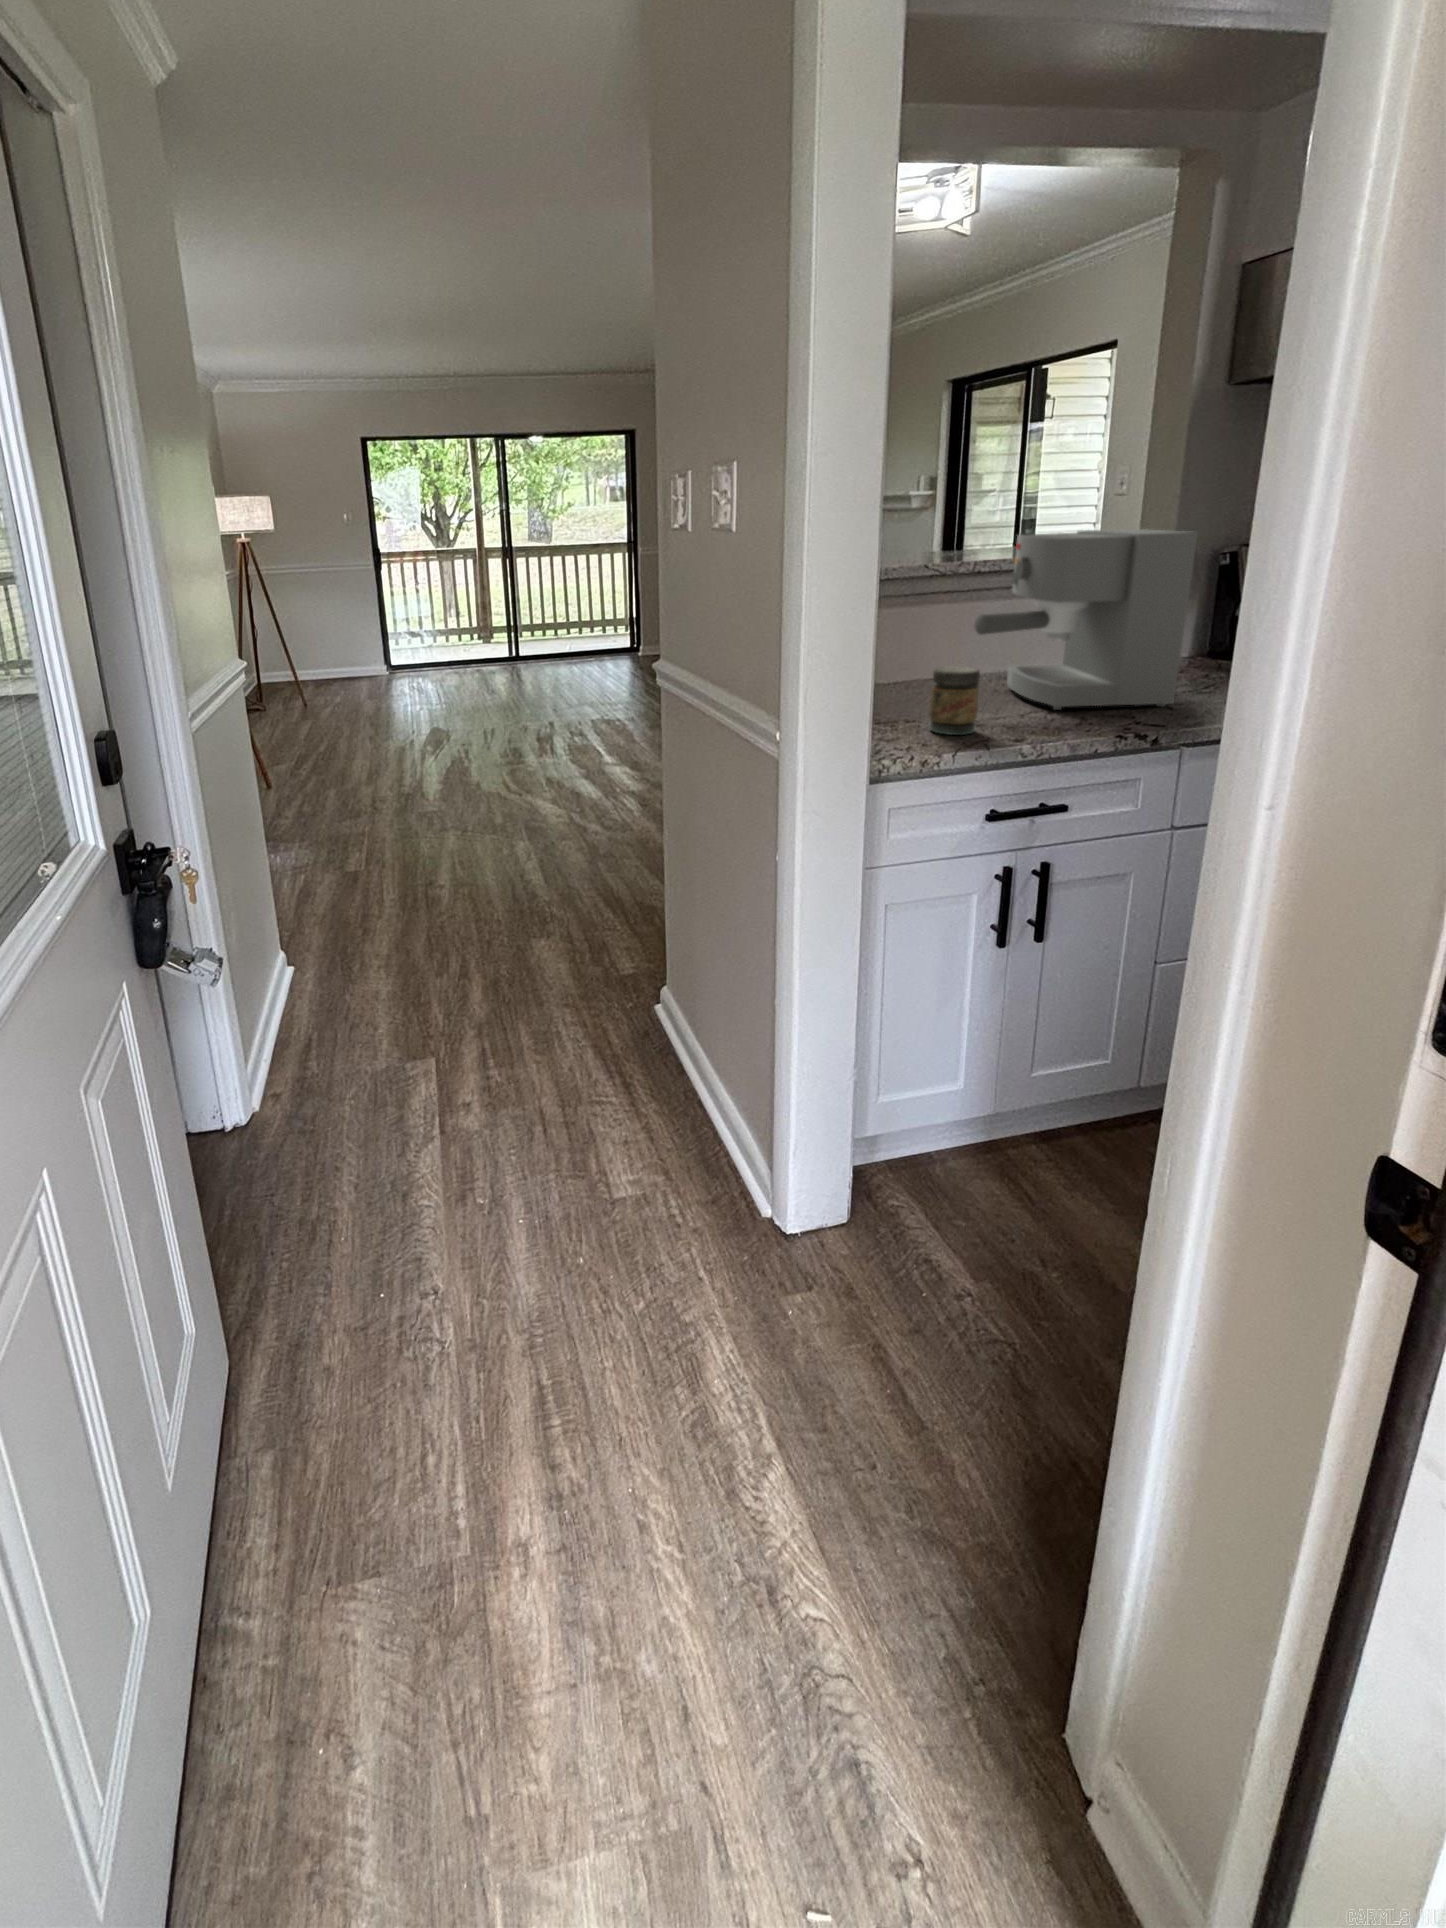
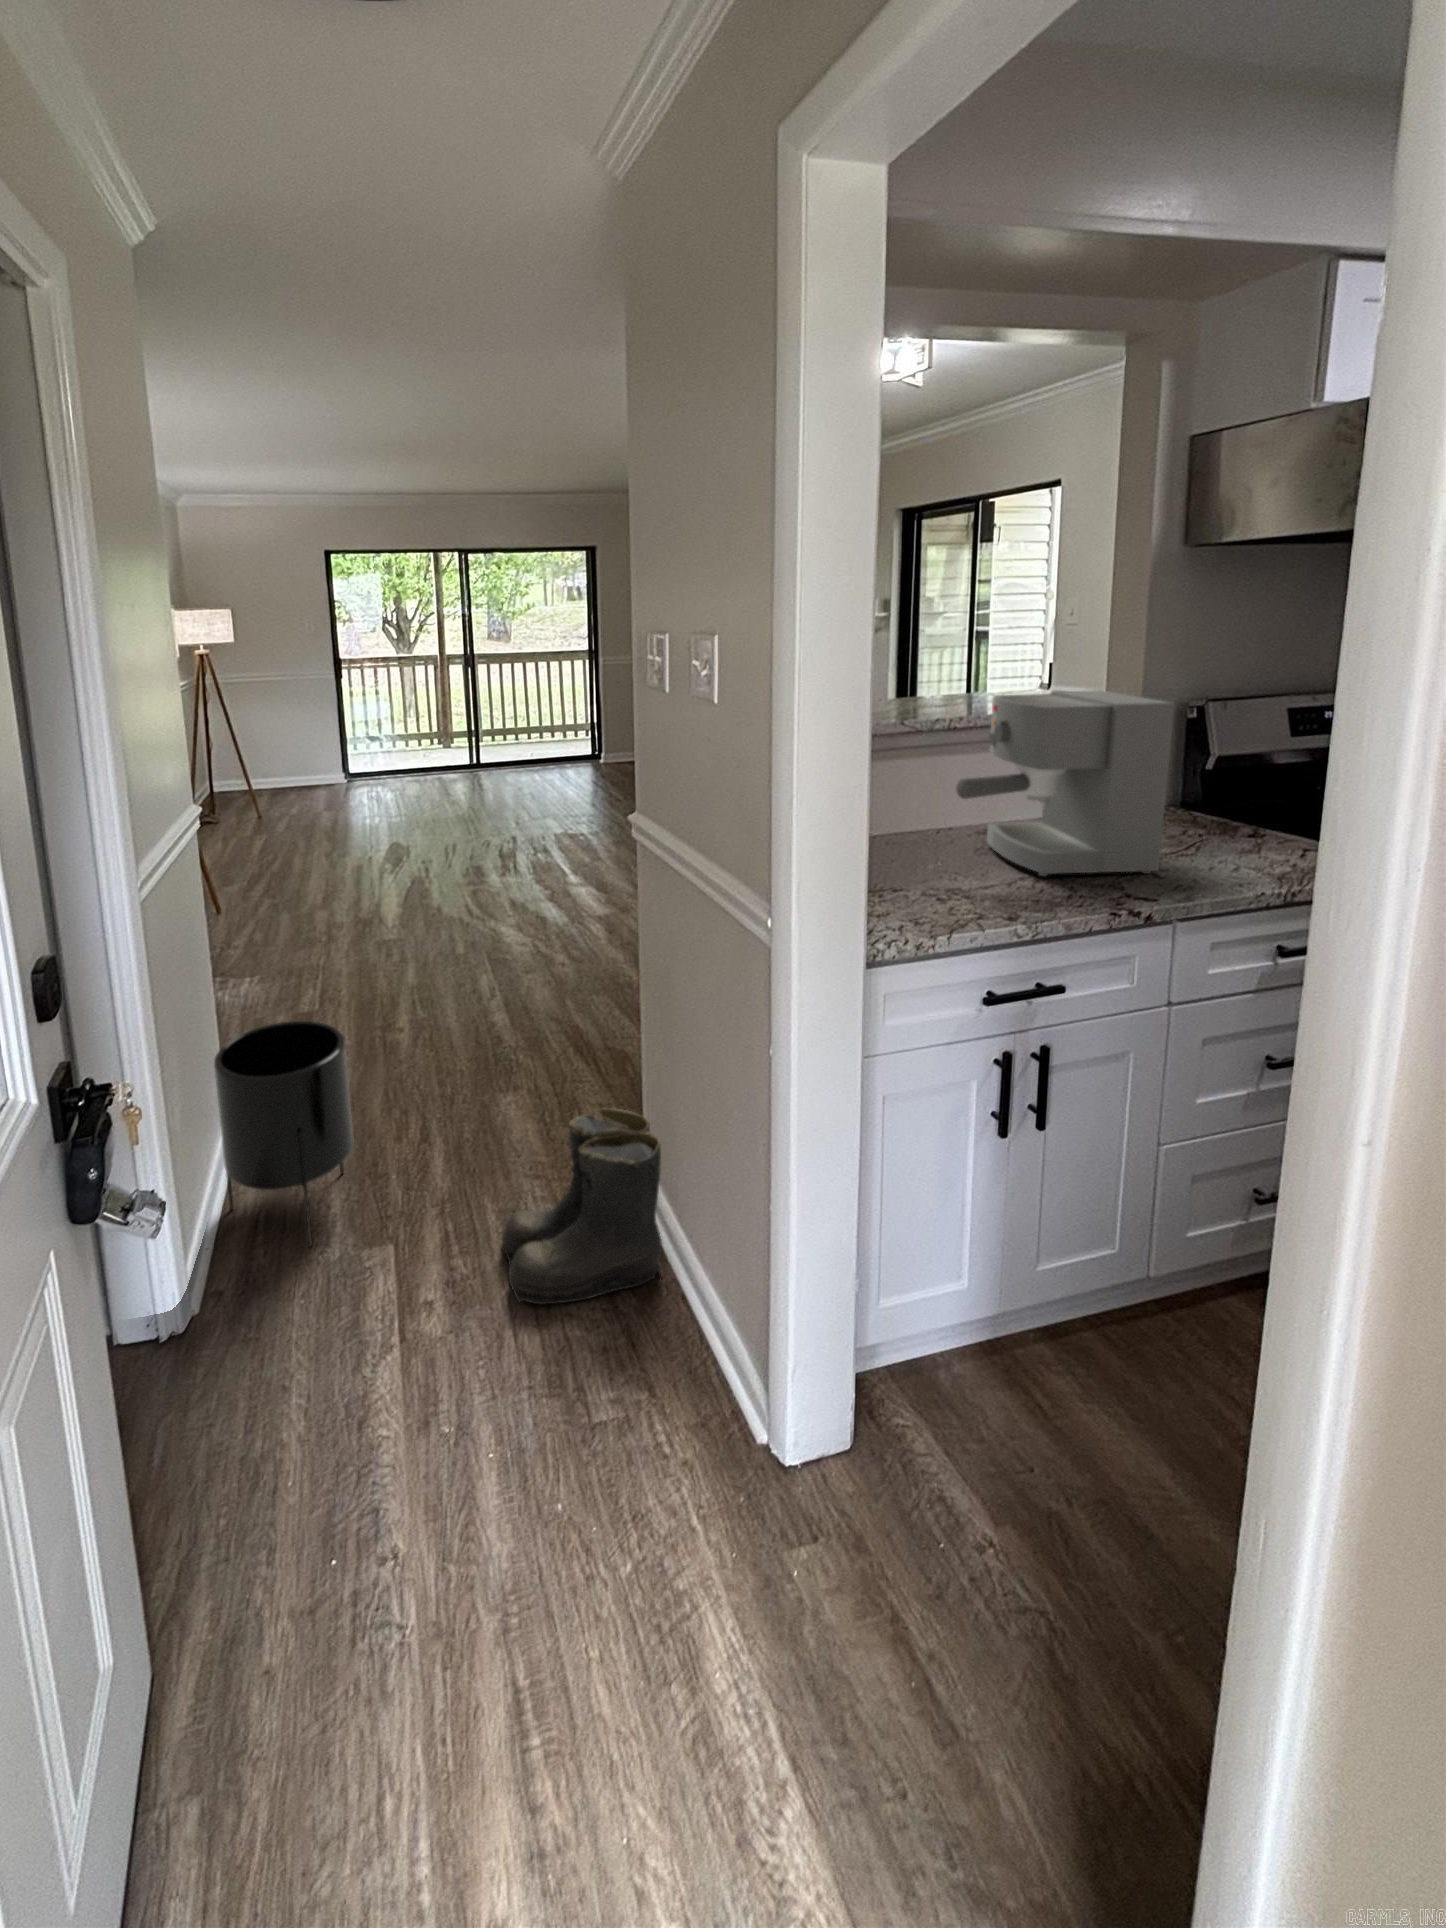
jar: present [929,666,980,735] -> none [918,836,968,909]
planter: none [265,863,396,1062] -> present [214,1021,353,1246]
boots: none [530,940,682,1109] -> present [501,1108,662,1305]

